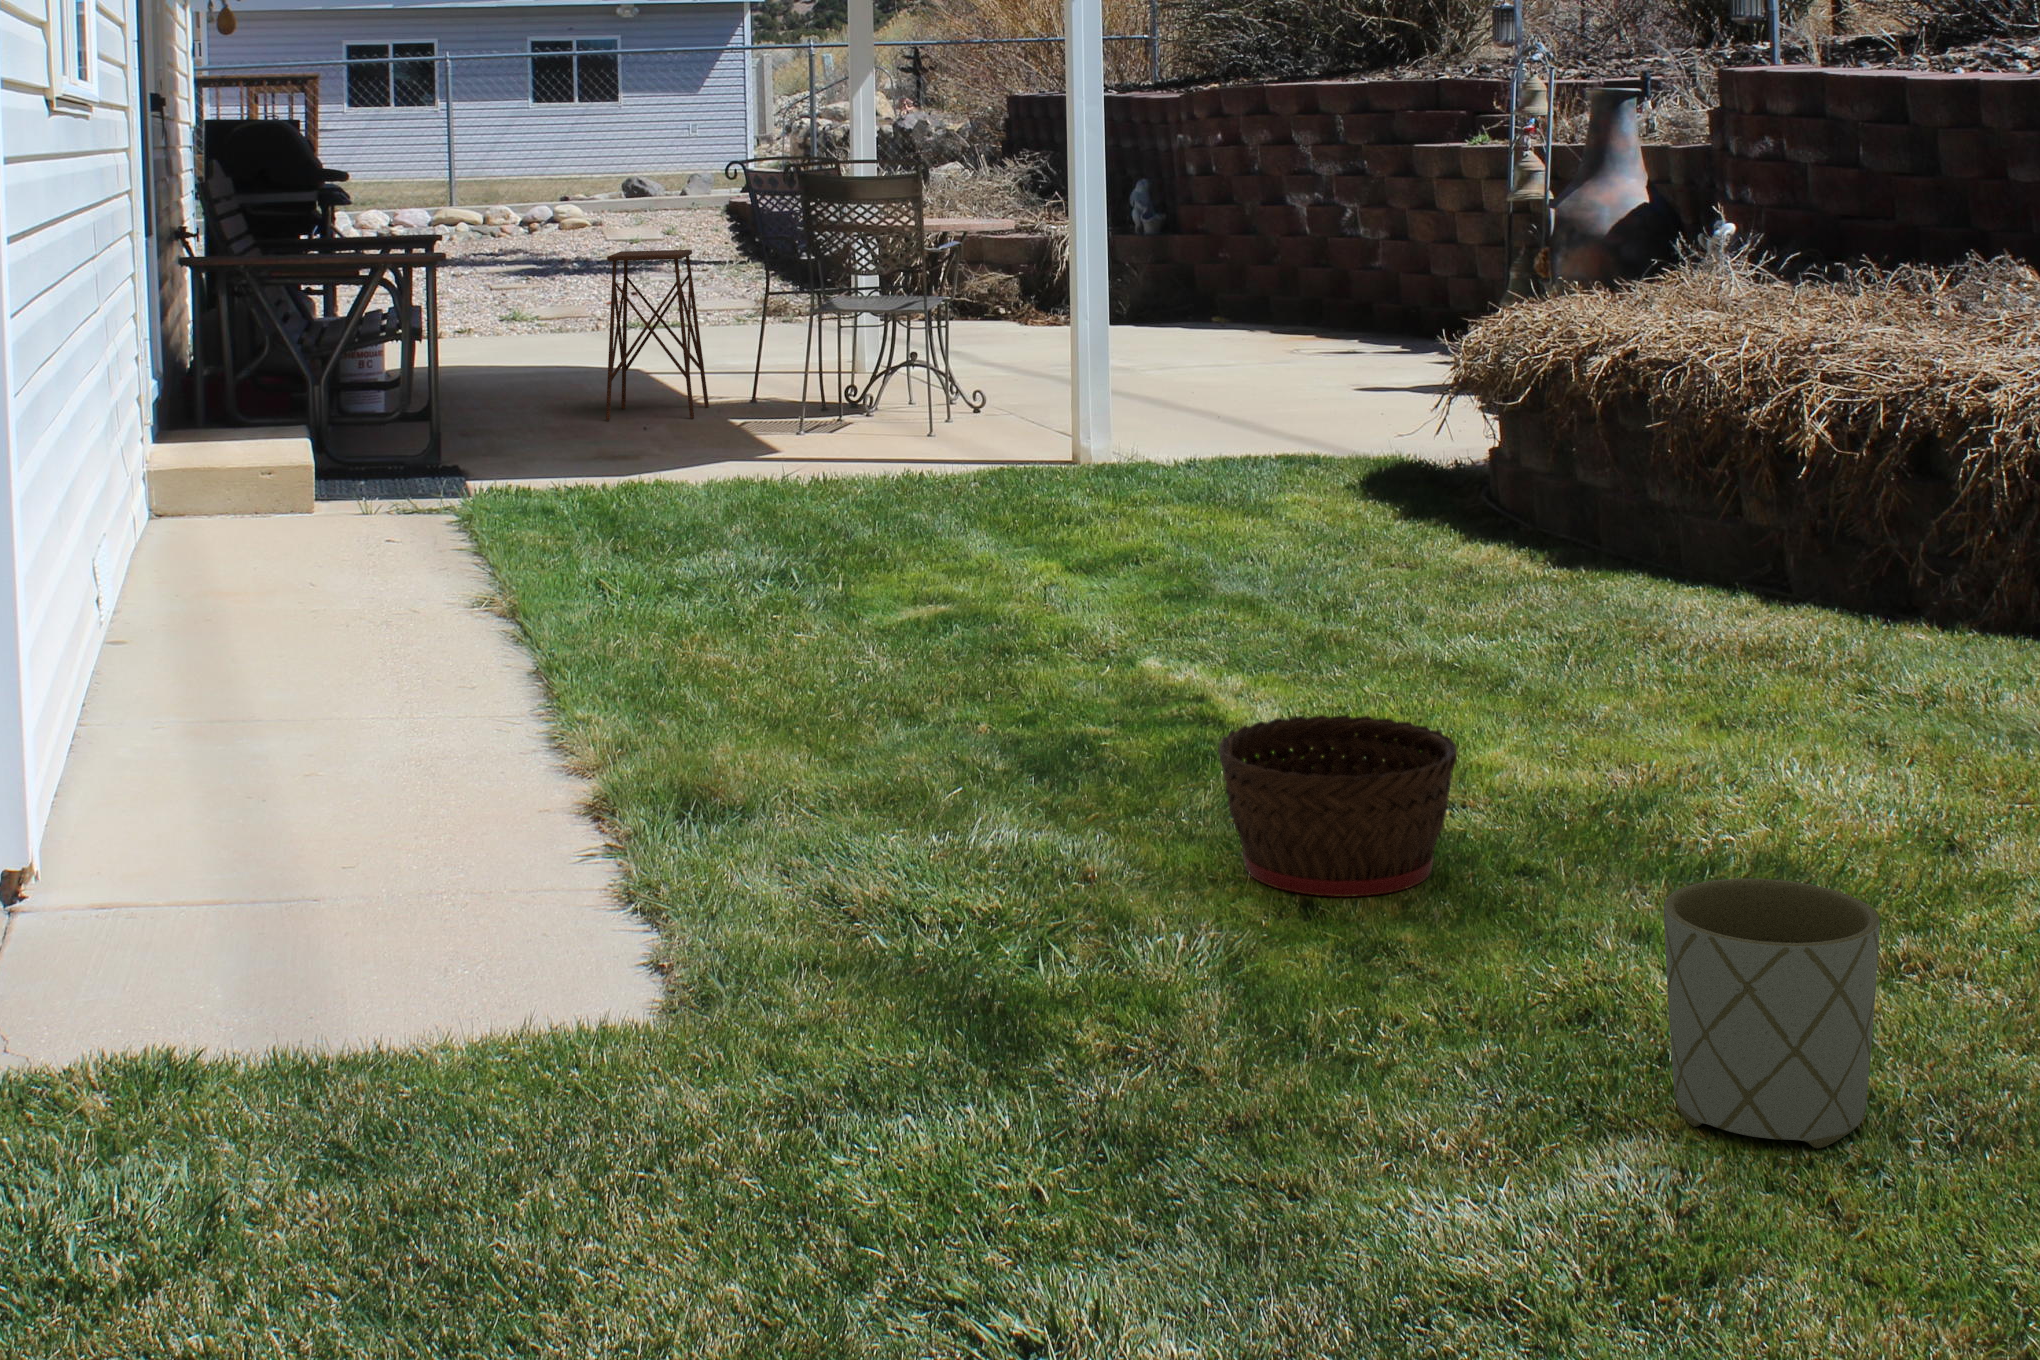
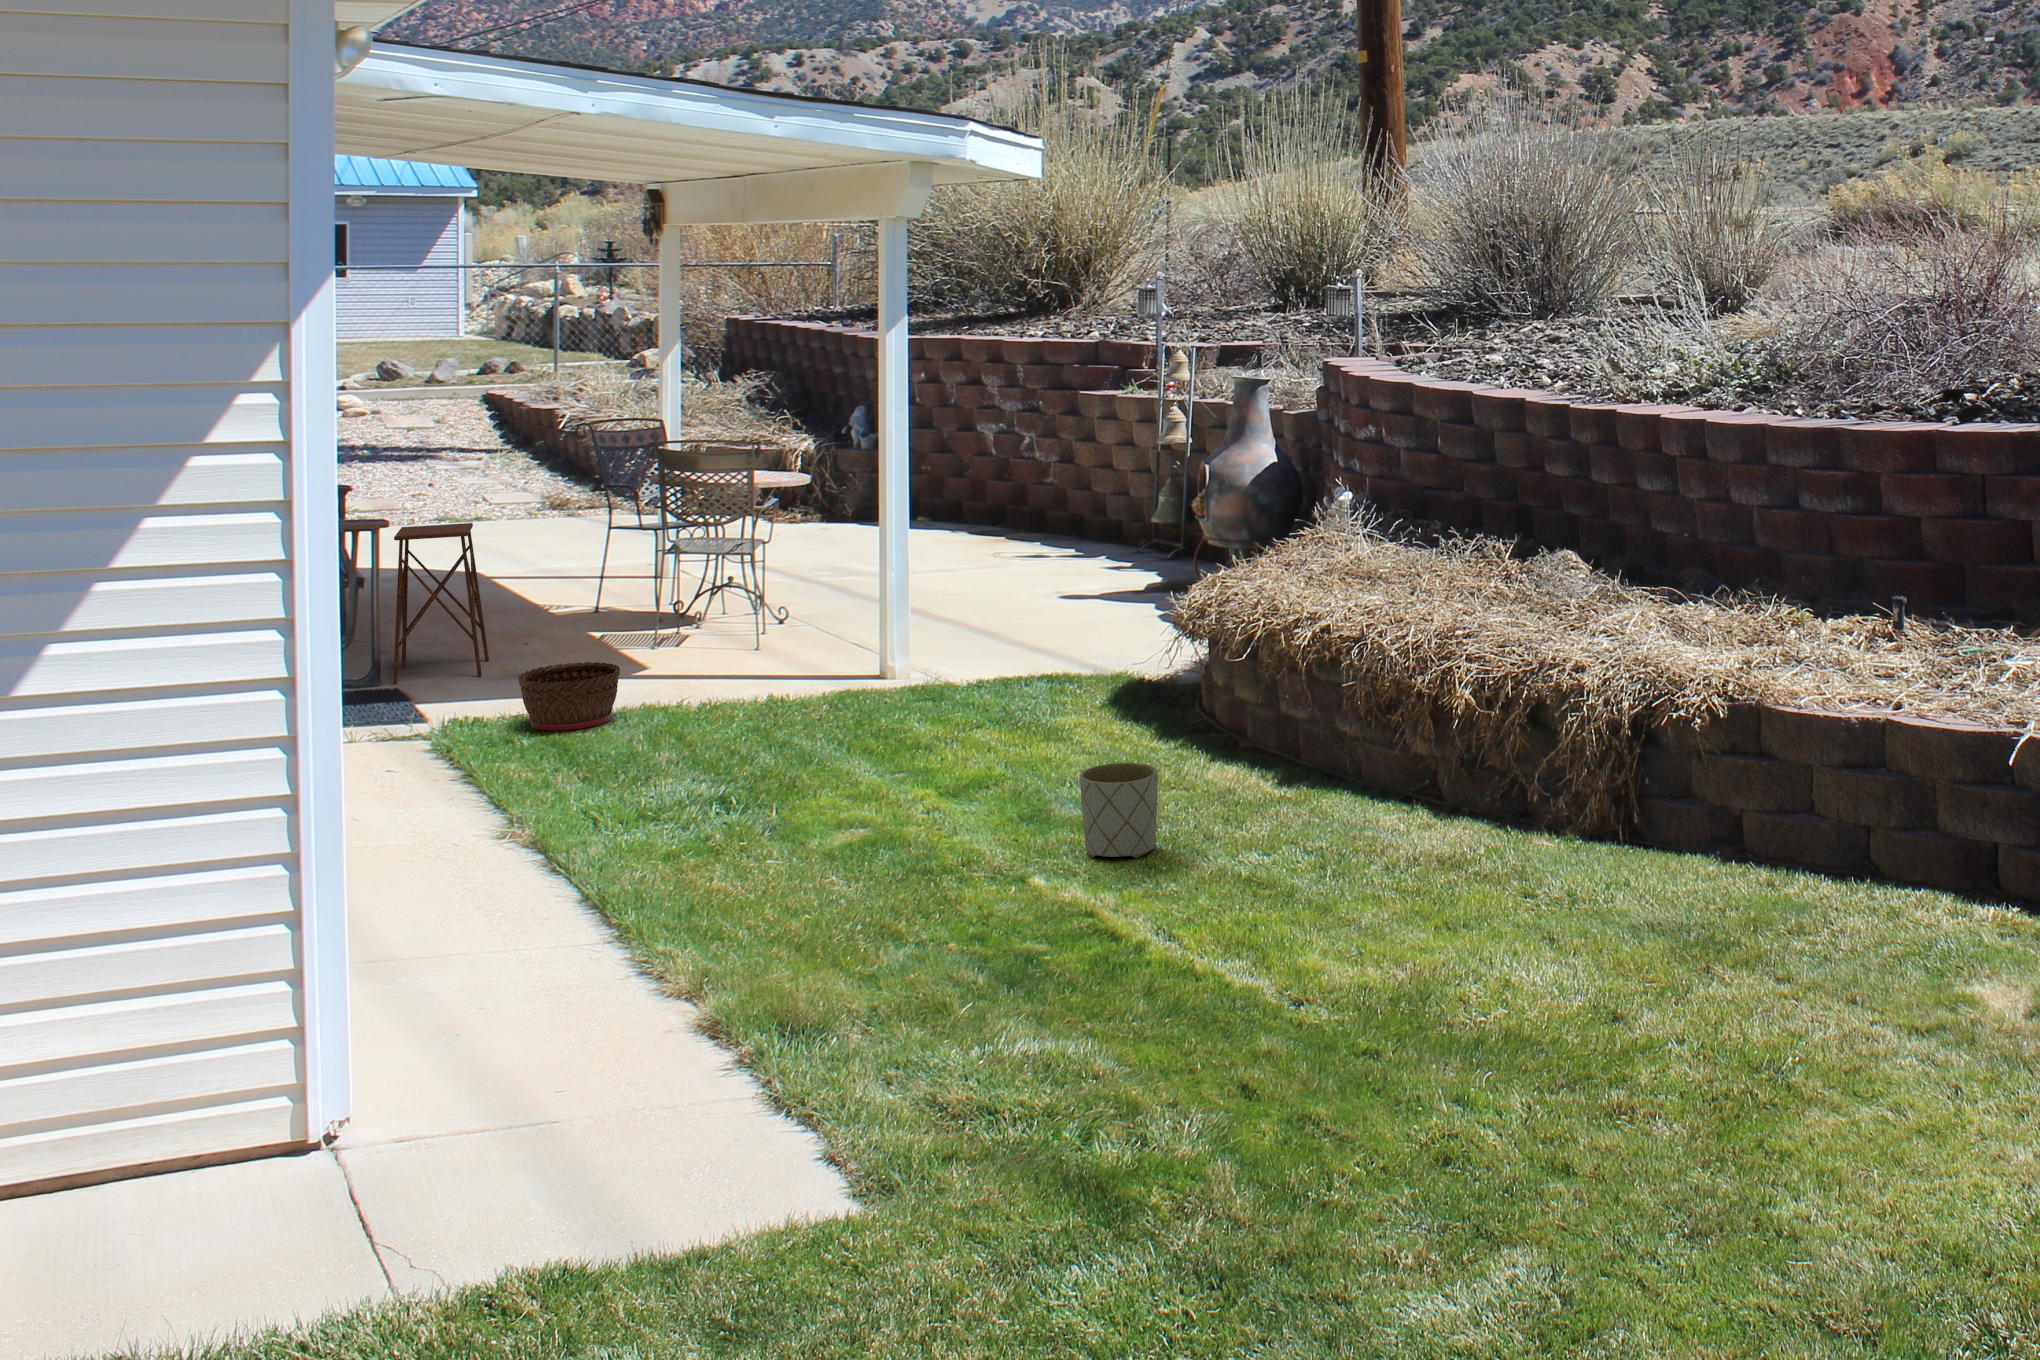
basket: present [1218,715,1457,897] -> present [518,662,620,731]
planter: present [1664,879,1880,1149] -> present [1080,763,1158,858]

